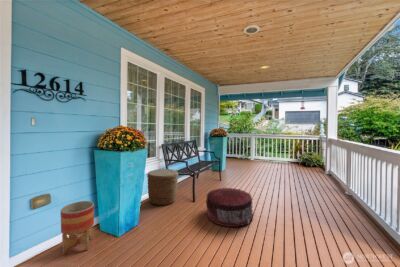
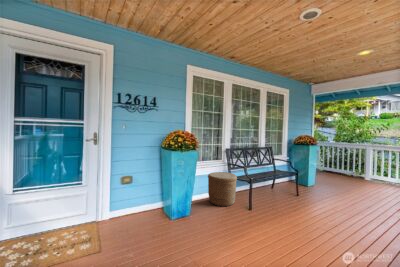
pouf: present [206,188,253,227] -> none [253,200,310,246]
planter: present [61,201,94,255] -> none [134,185,155,222]

